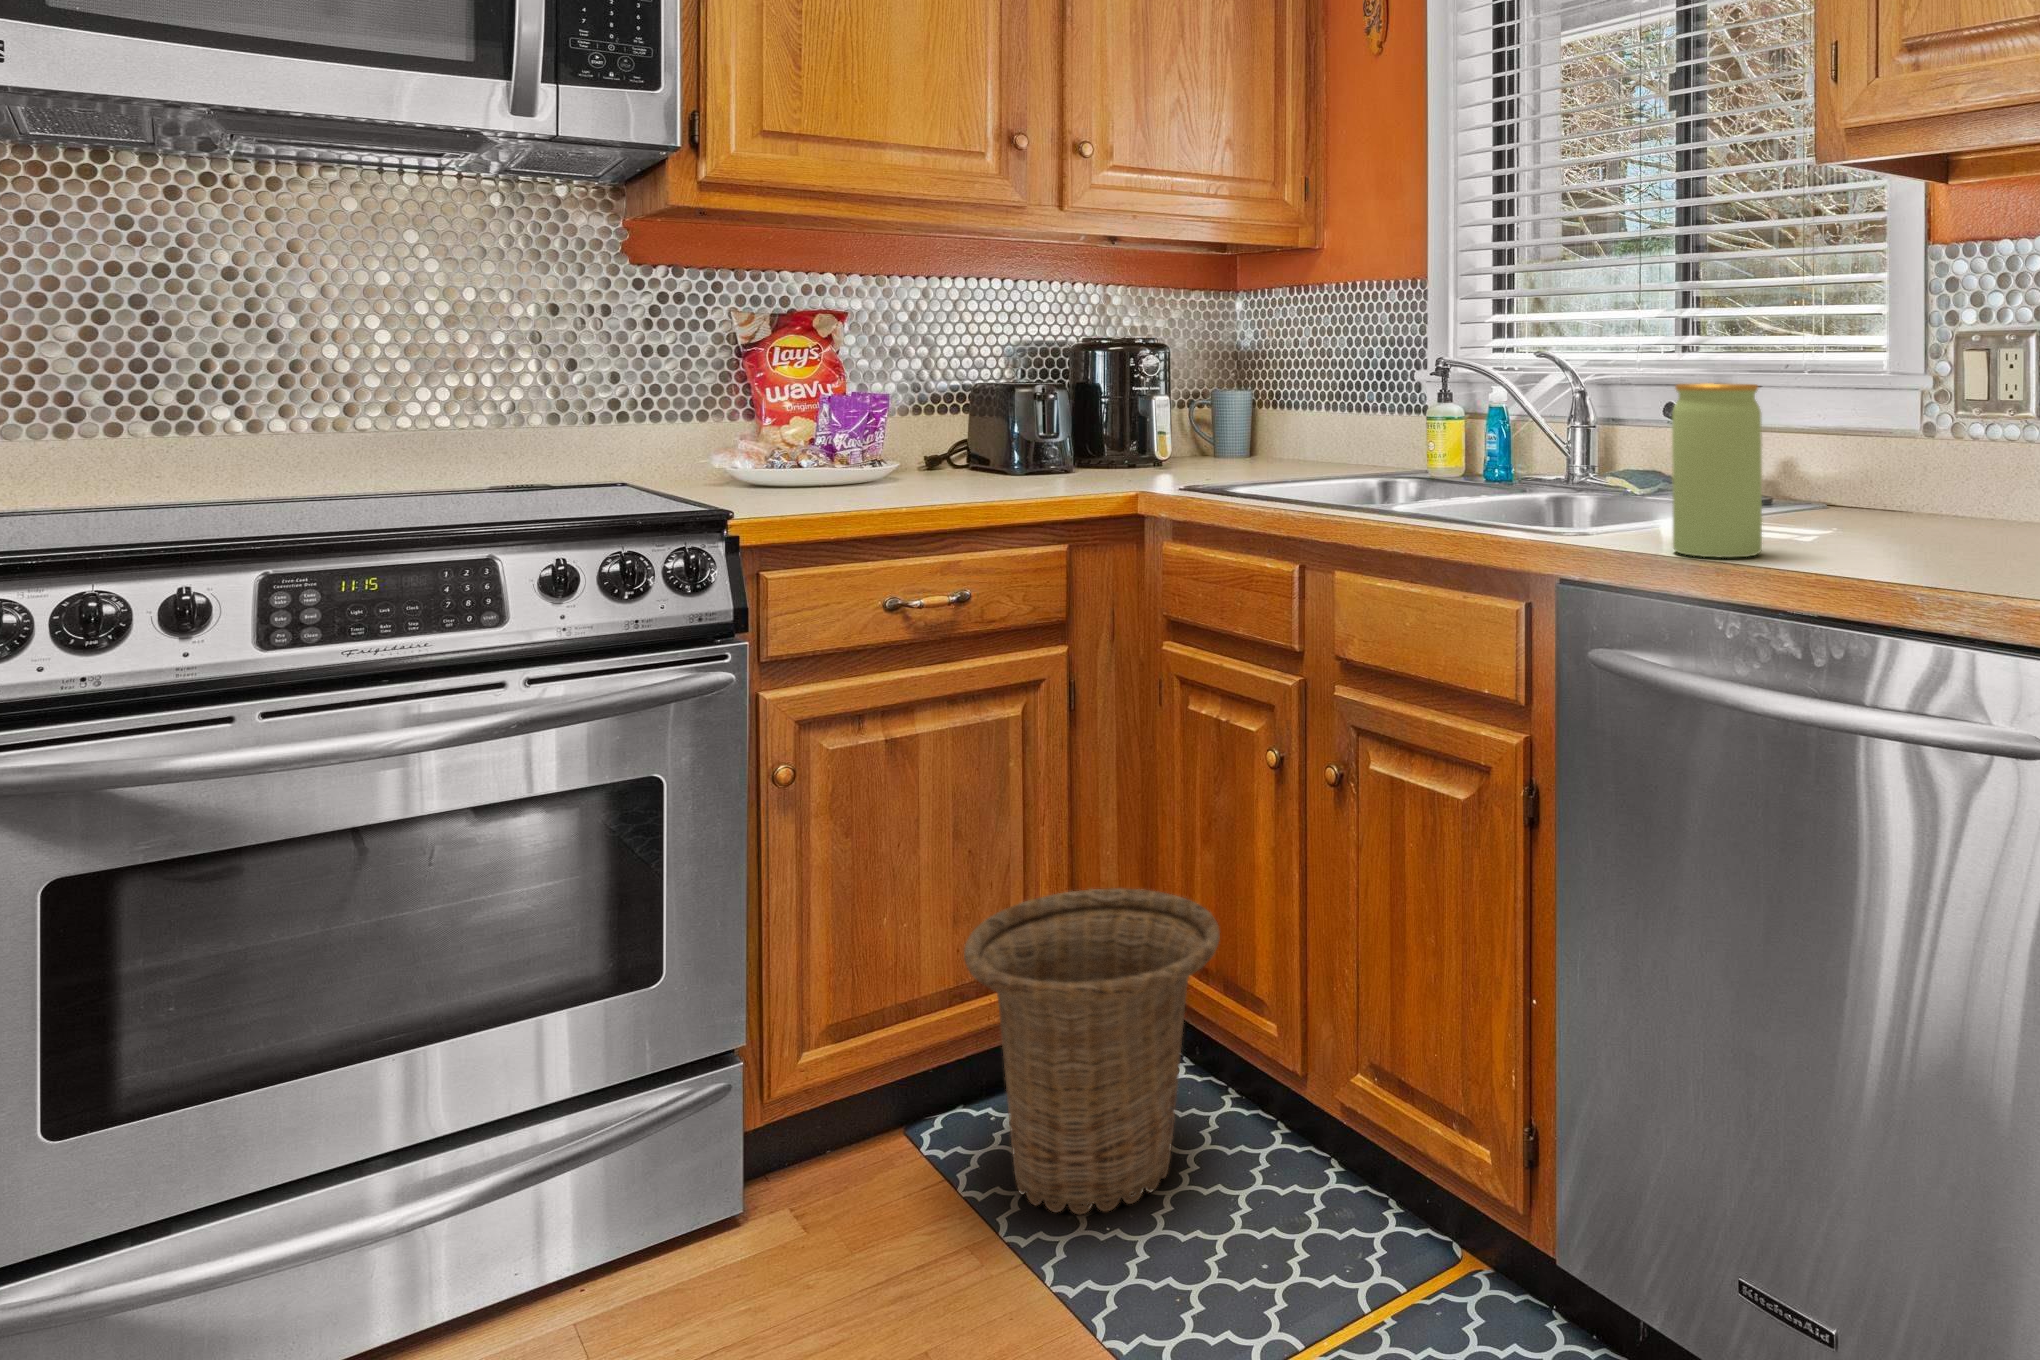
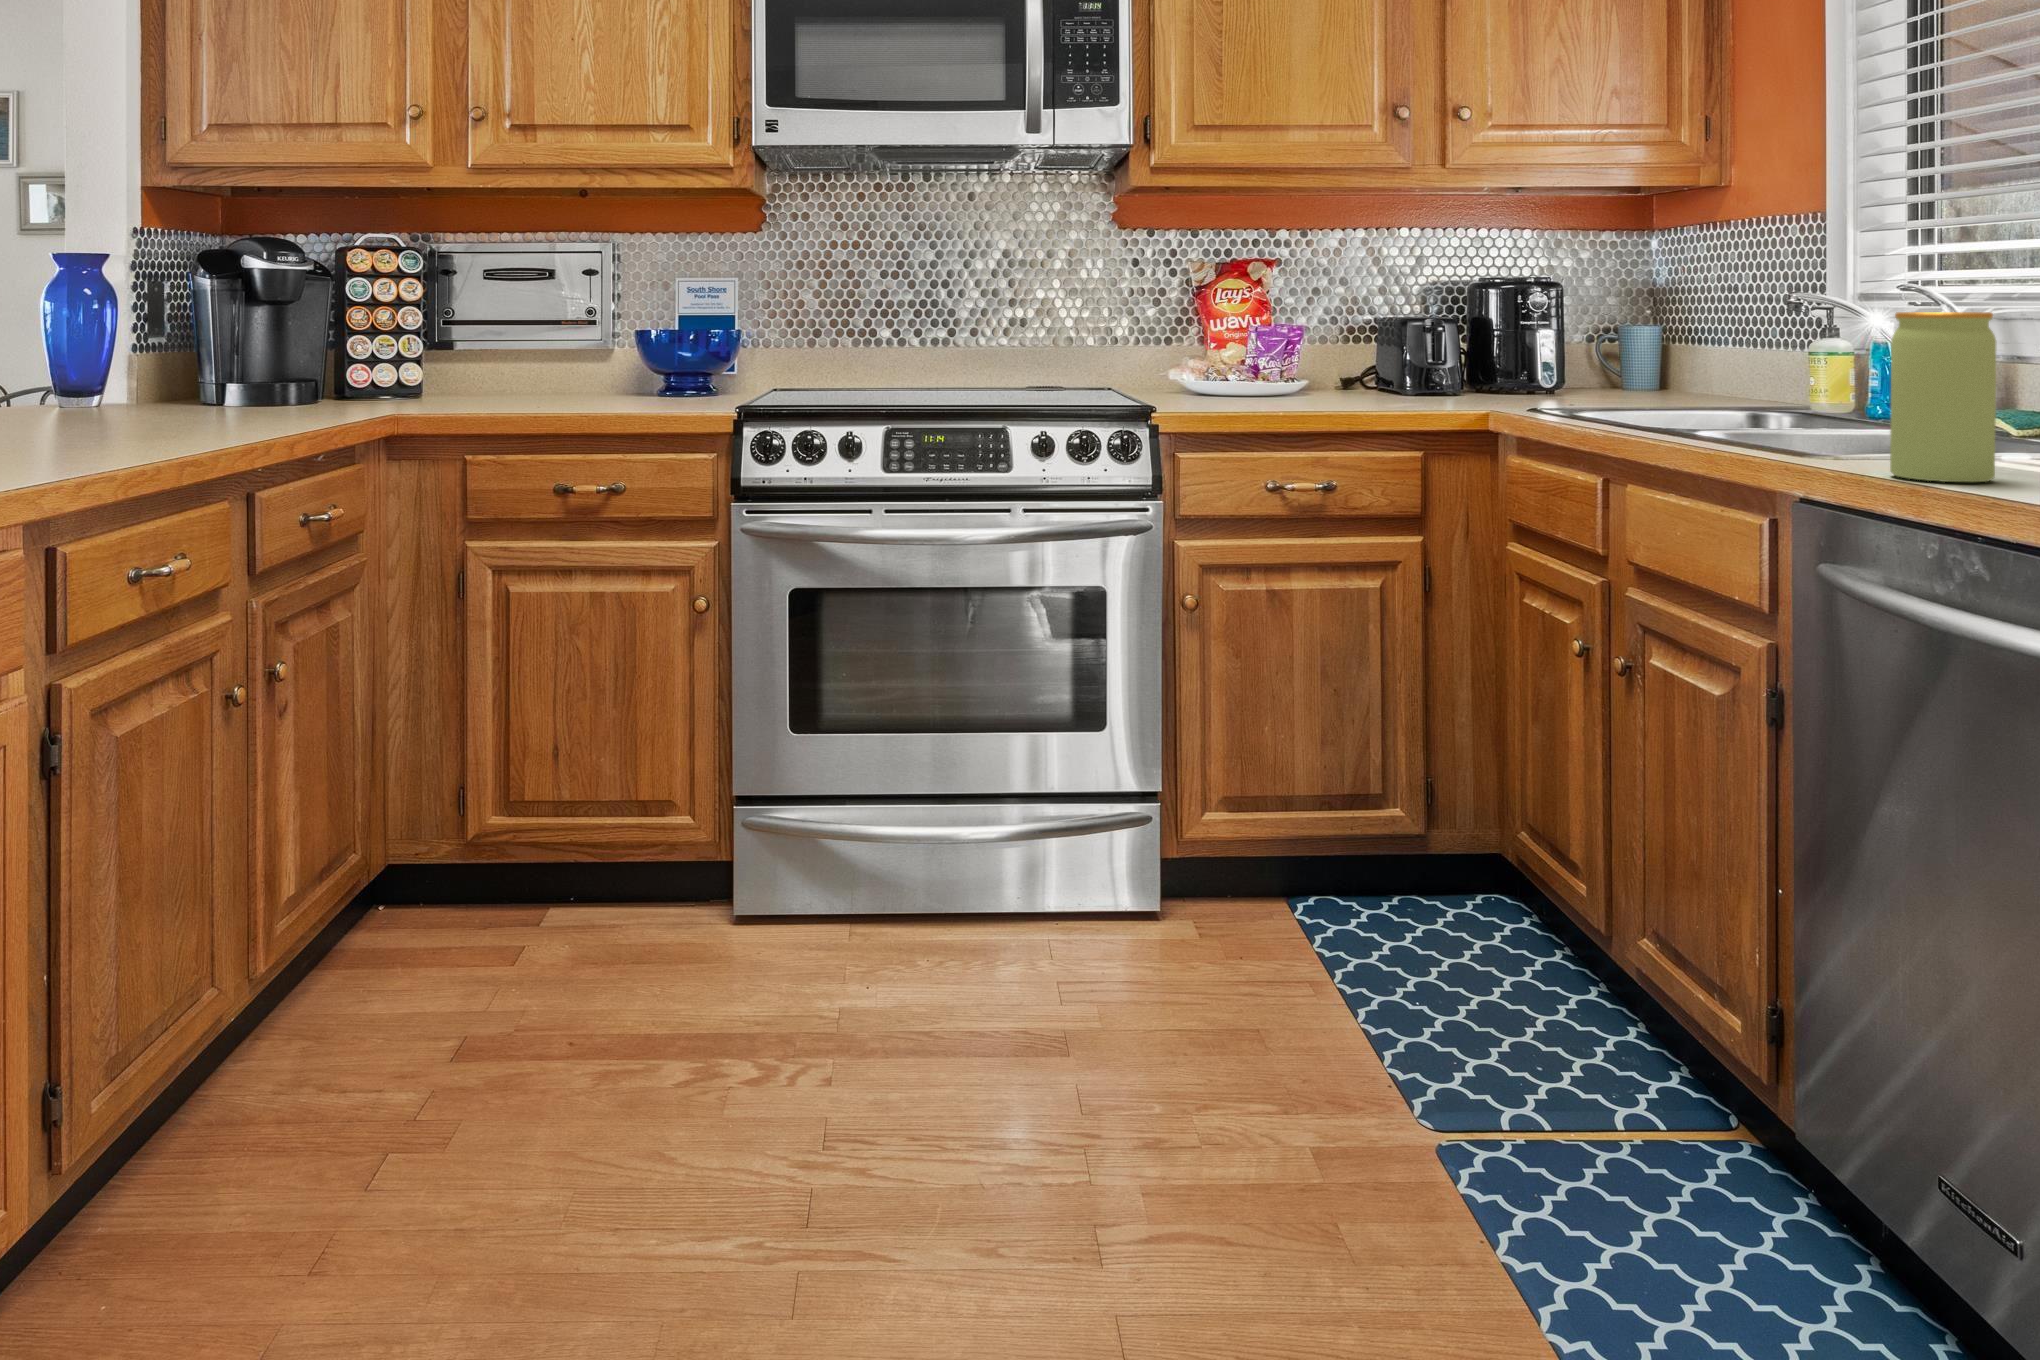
basket: present [964,888,1220,1214] -> none [1315,733,1530,984]

